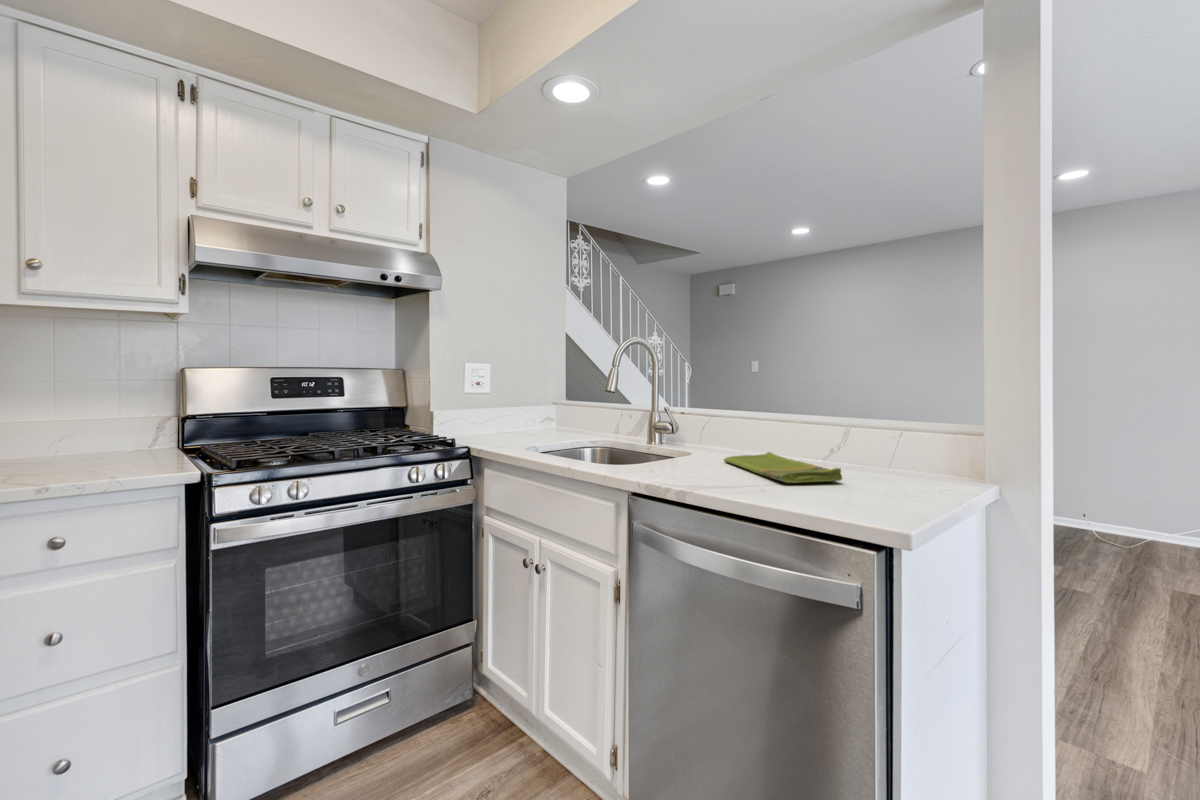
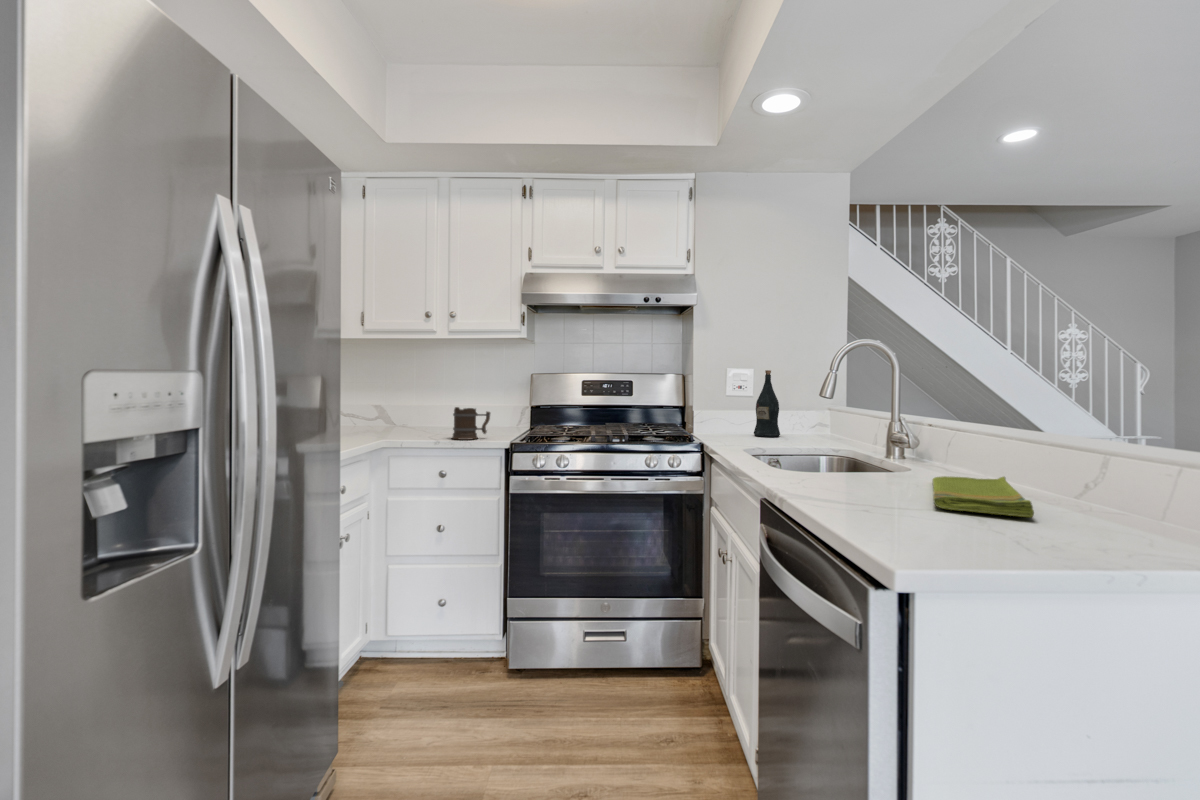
wine bottle: none [493,365,520,434] -> present [754,370,780,437]
mug: none [57,422,141,477] -> present [452,407,490,440]

